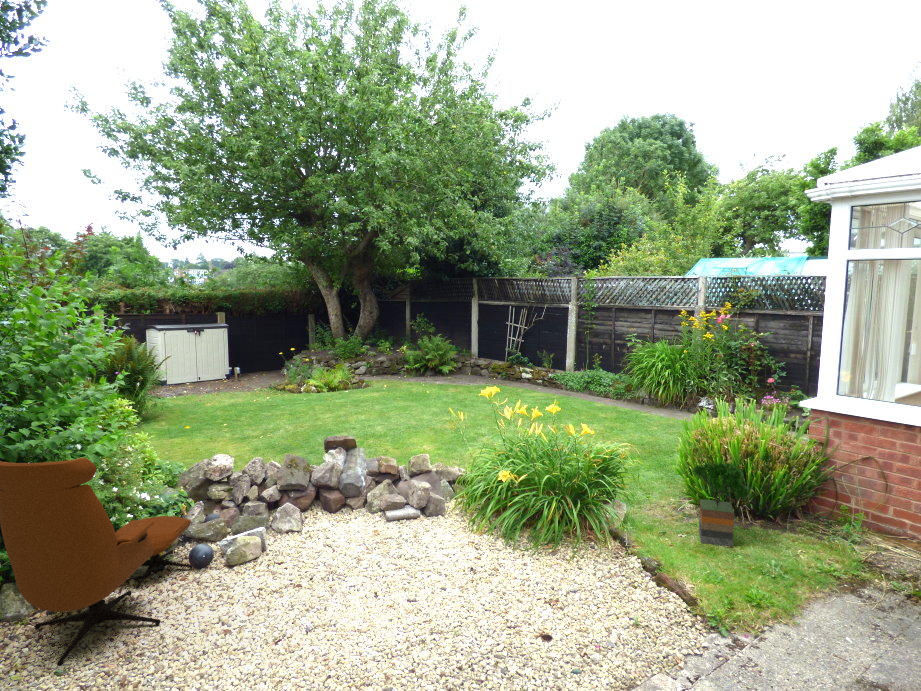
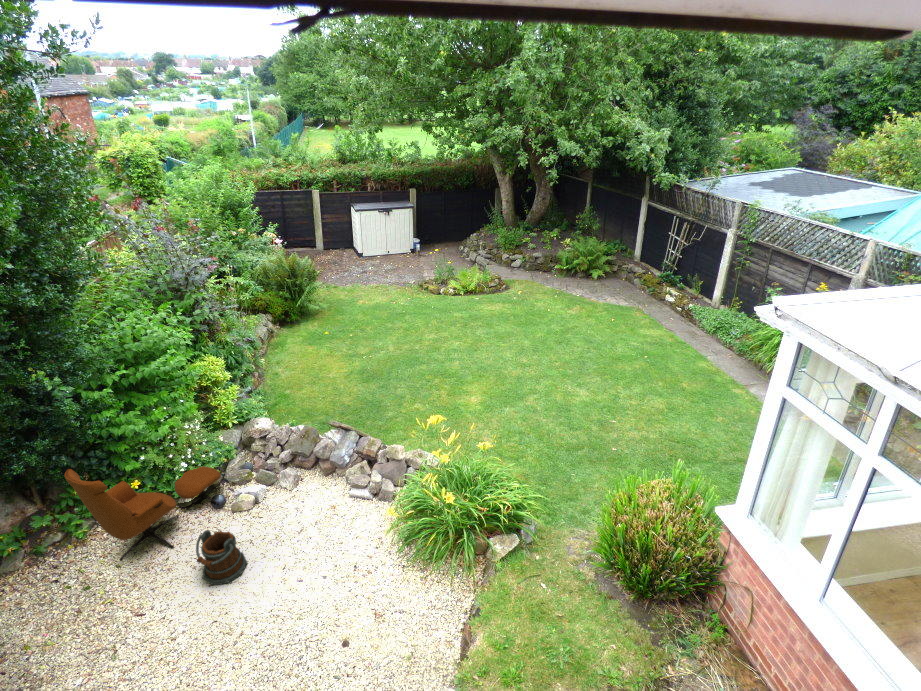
potted tree: present [692,462,749,547] -> none [539,550,587,625]
bucket: none [243,546,320,638] -> present [196,530,247,585]

